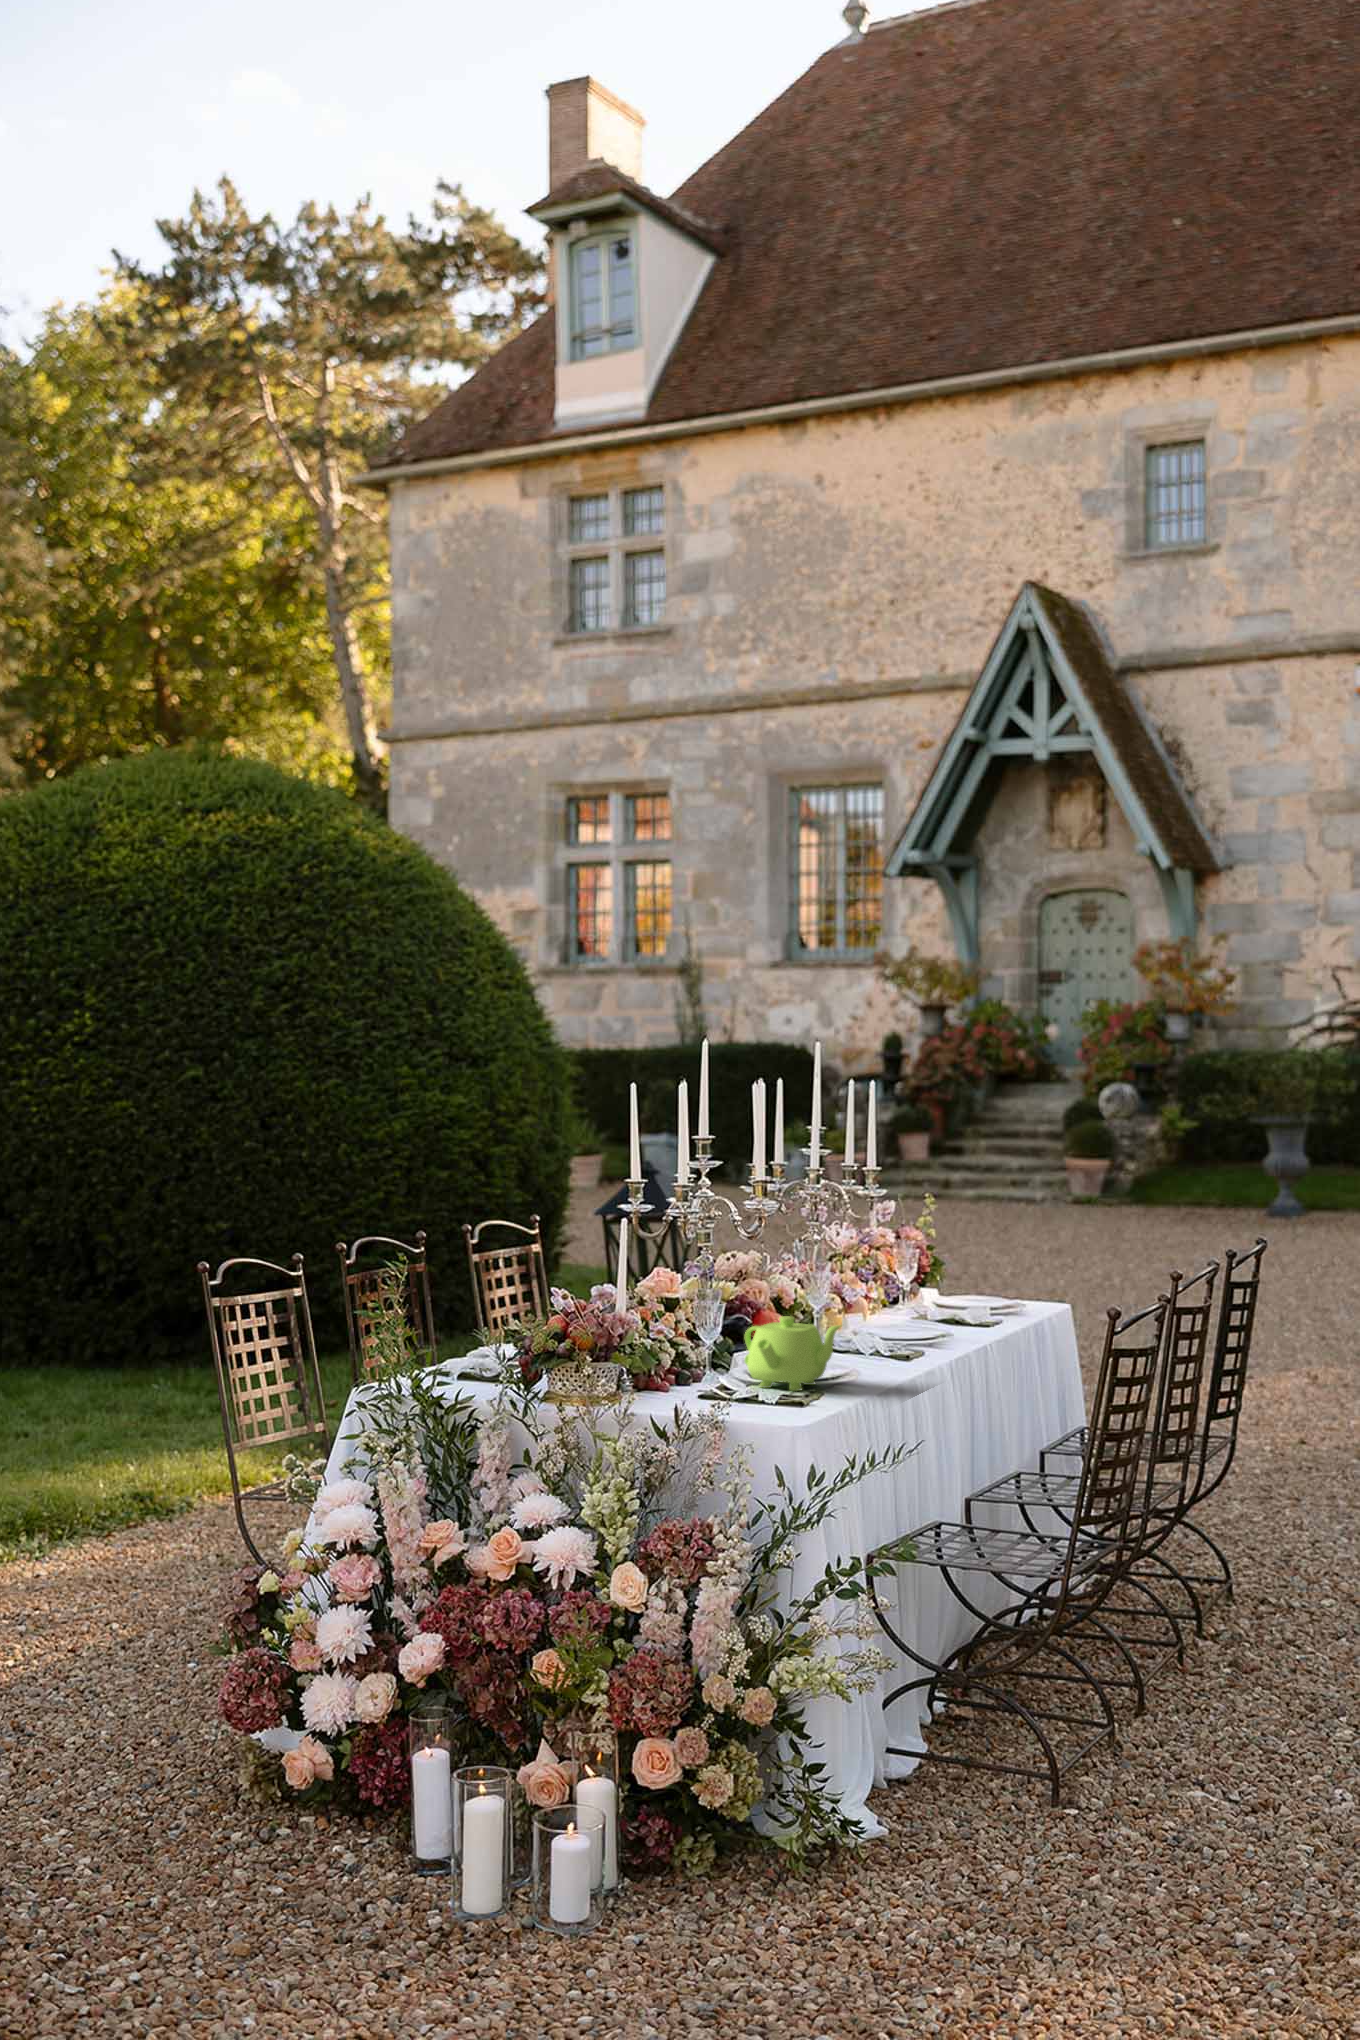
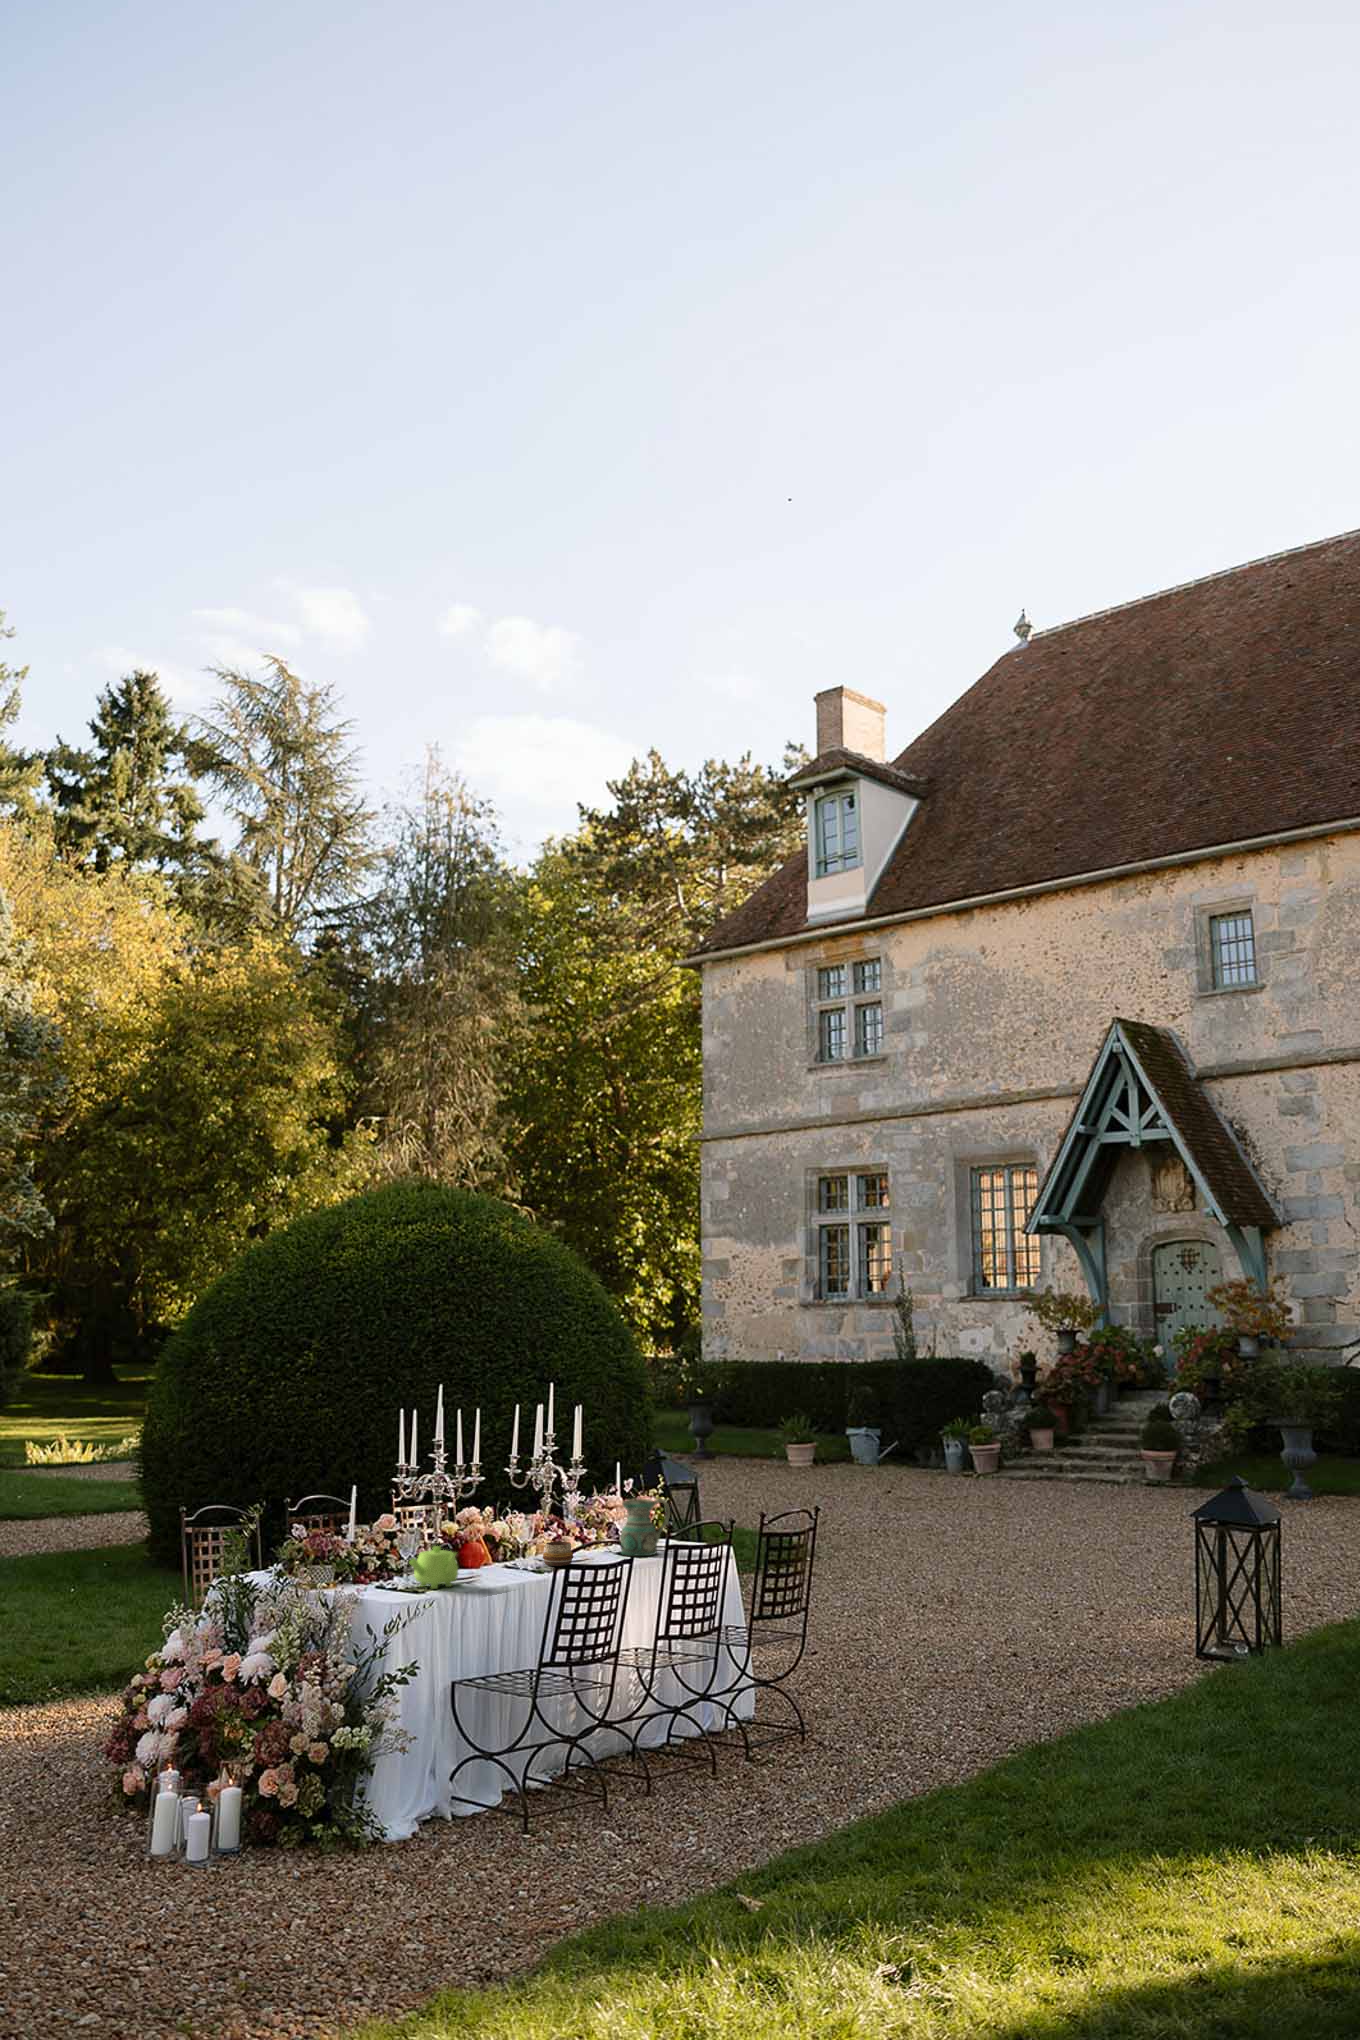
ceramic pitcher: none [922,1224,998,1317] -> present [621,1499,670,1556]
decorative bowl: none [856,1299,909,1339] -> present [543,1541,573,1566]

